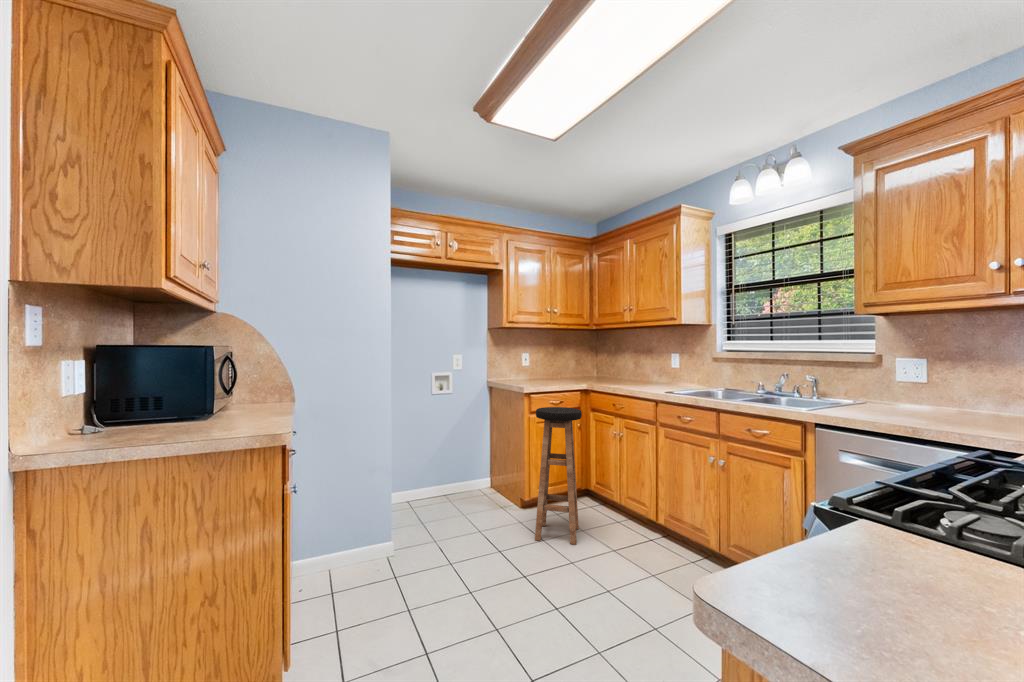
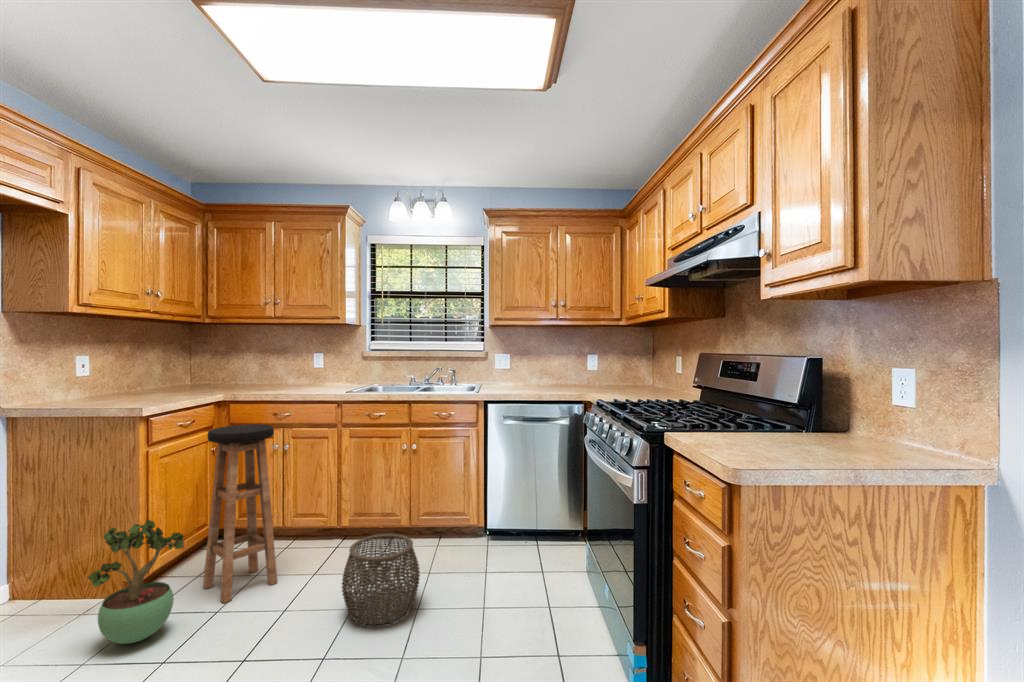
potted plant: none [463,458,502,537] -> present [88,520,184,644]
woven basket: none [566,533,646,632] -> present [342,534,420,626]

